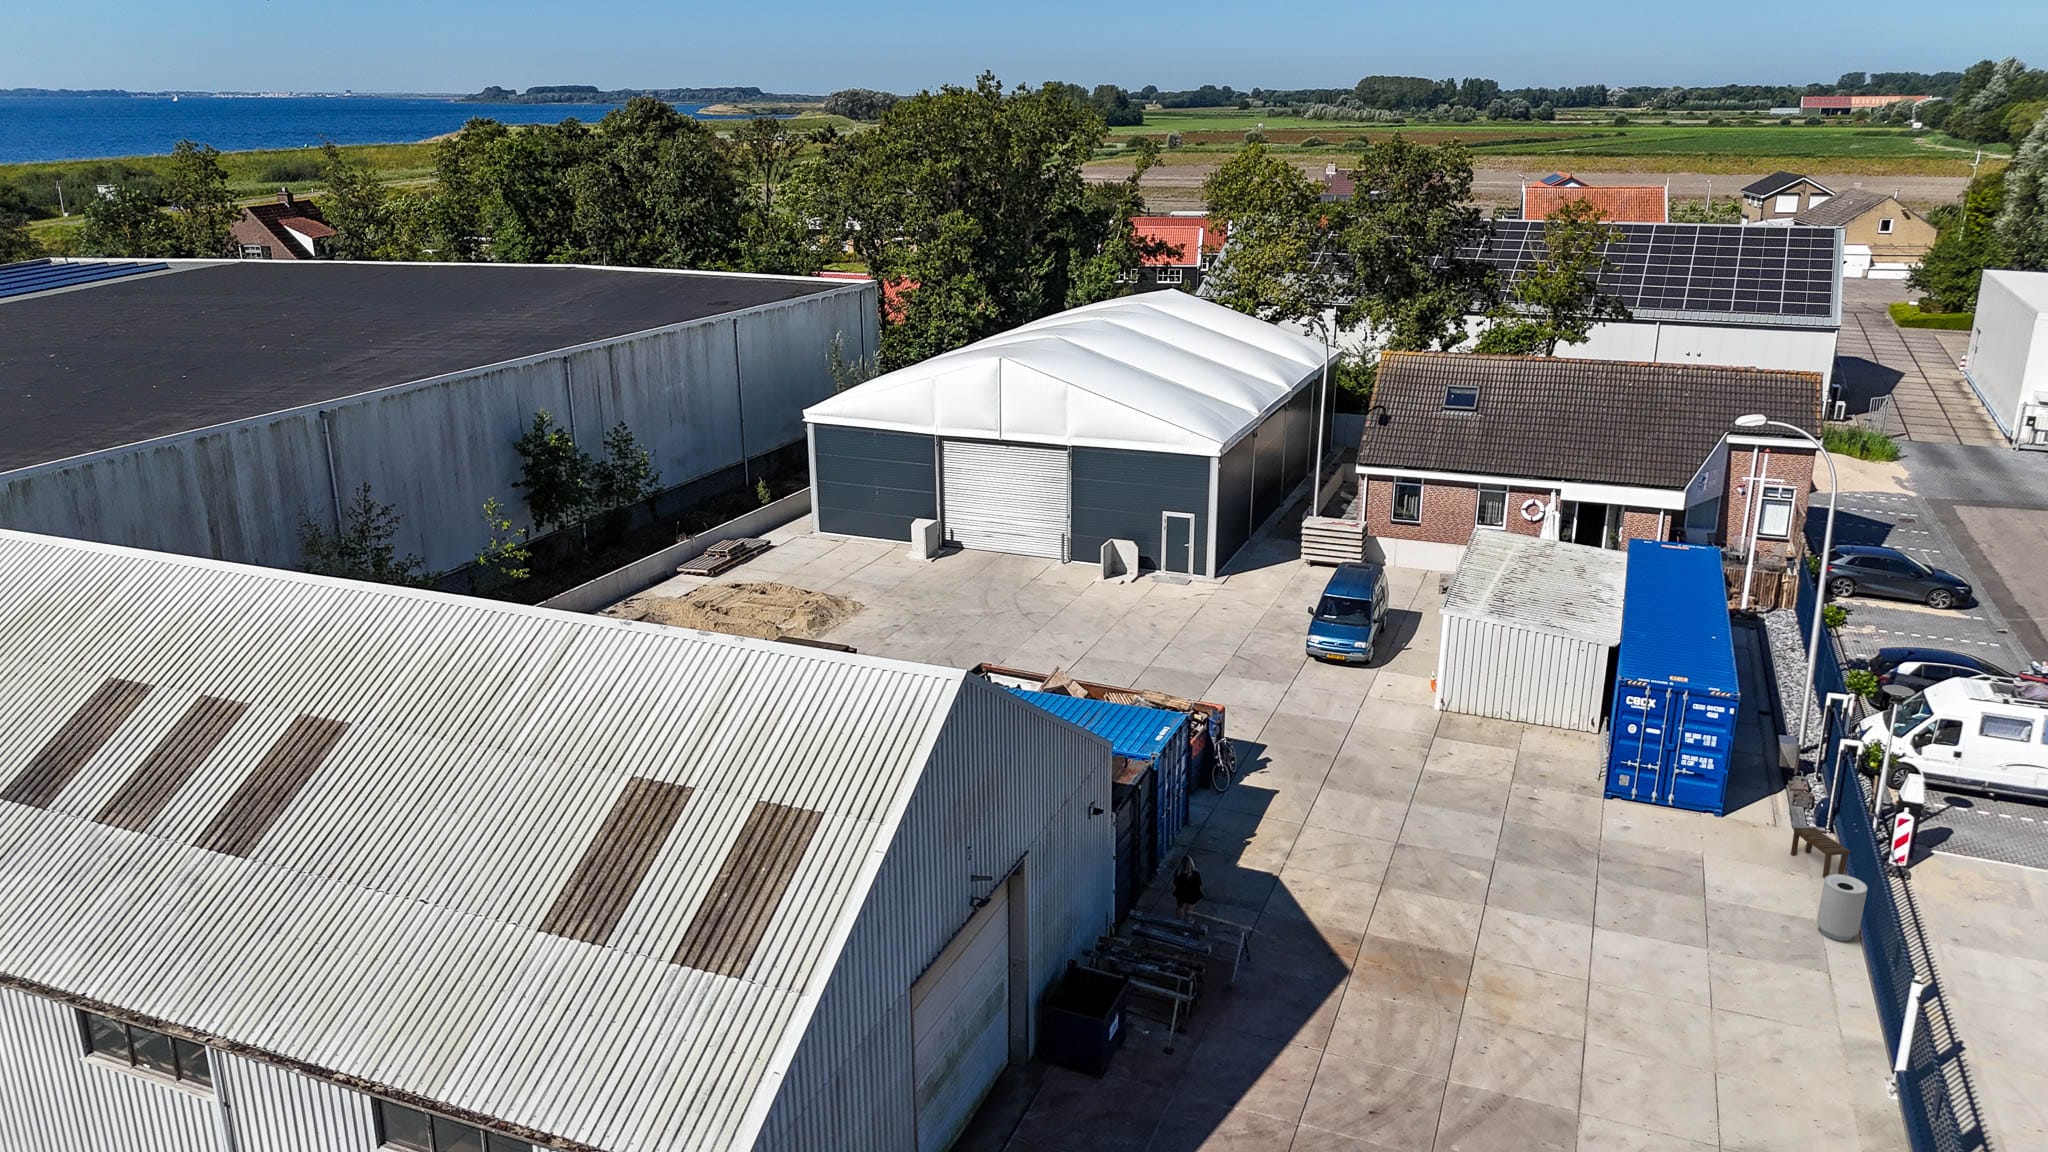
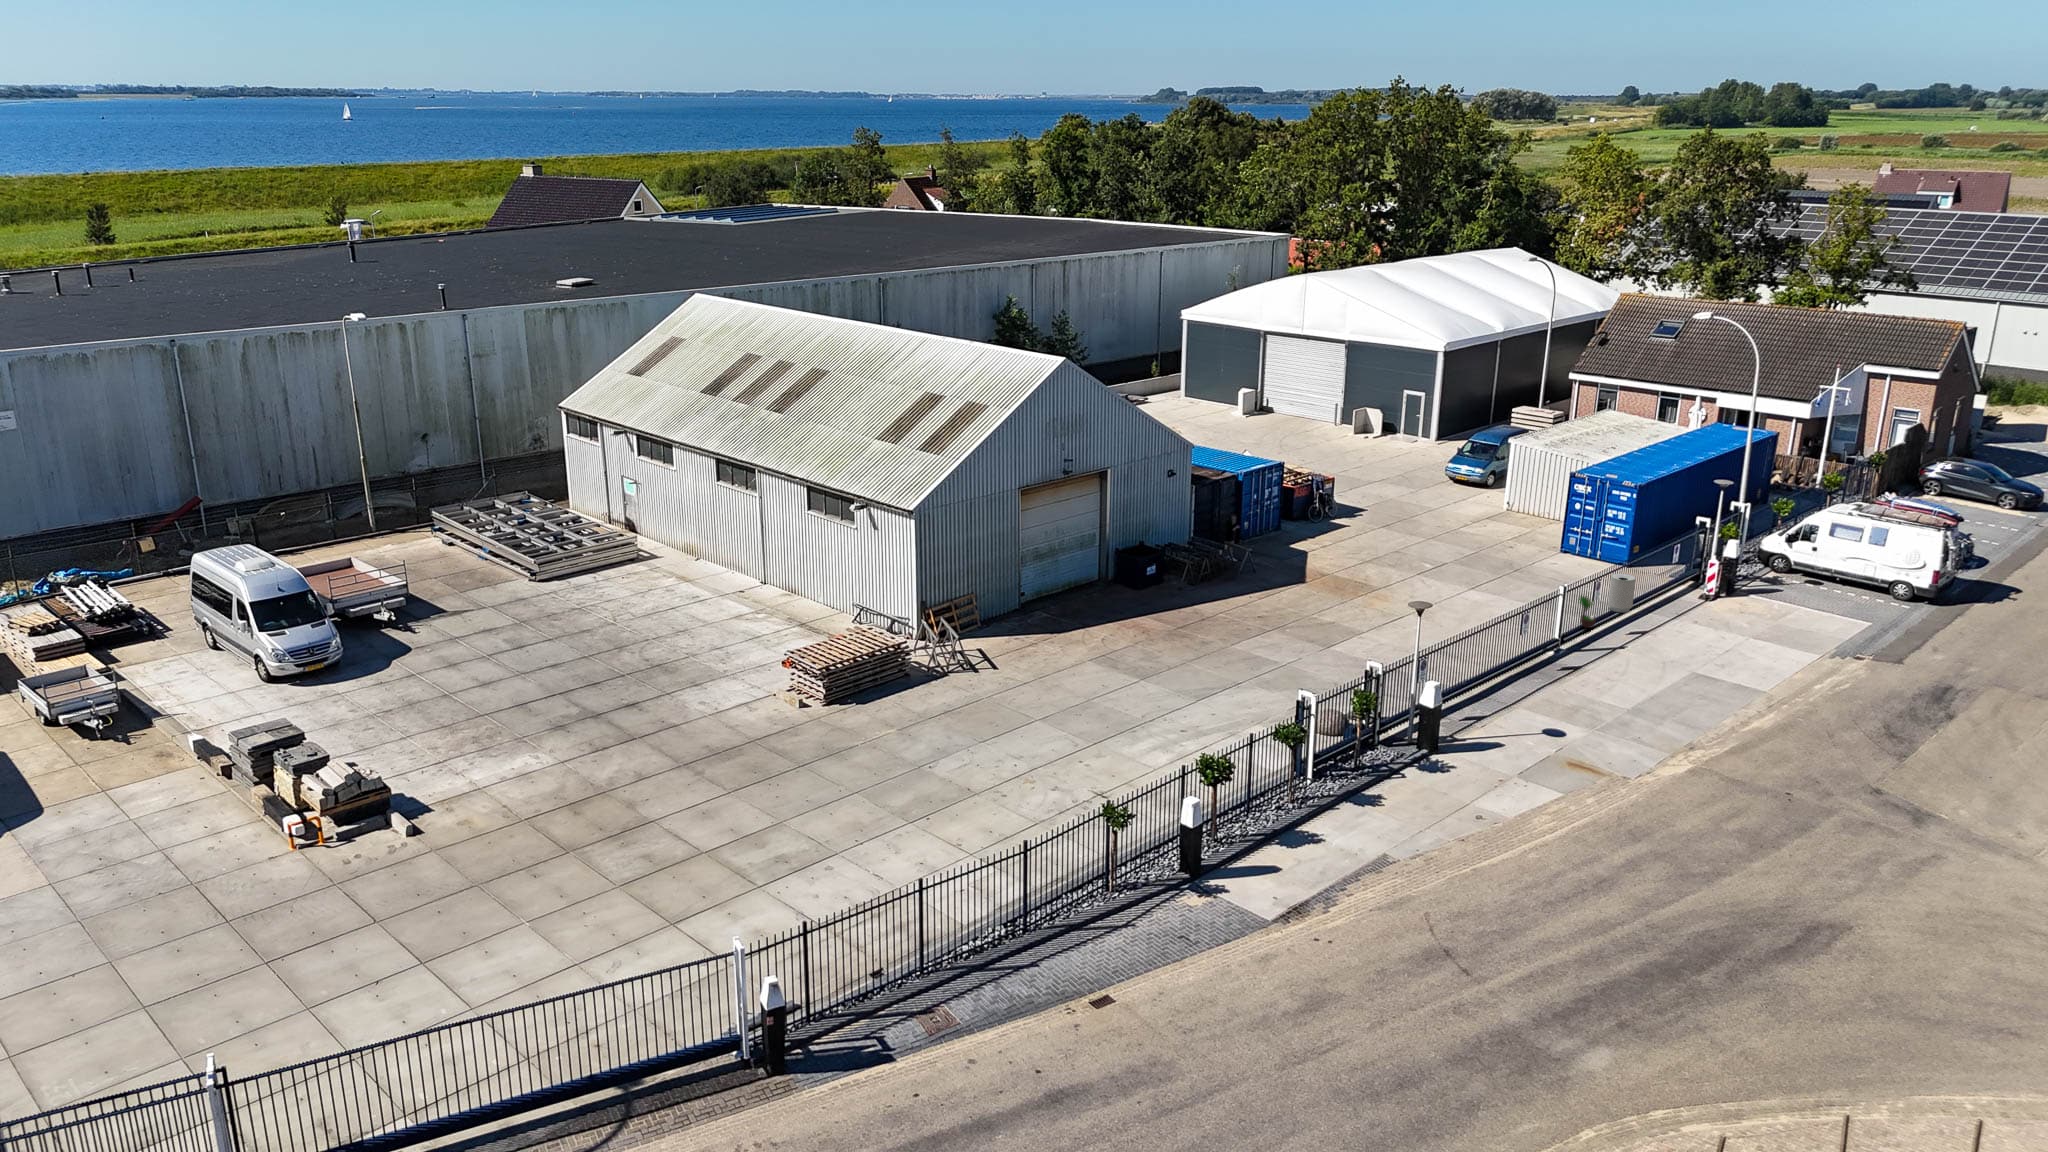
bench: present [1791,827,1850,878] -> none [1647,567,1669,595]
potted tree: none [1839,944,1876,1003] -> present [1579,595,1596,628]

